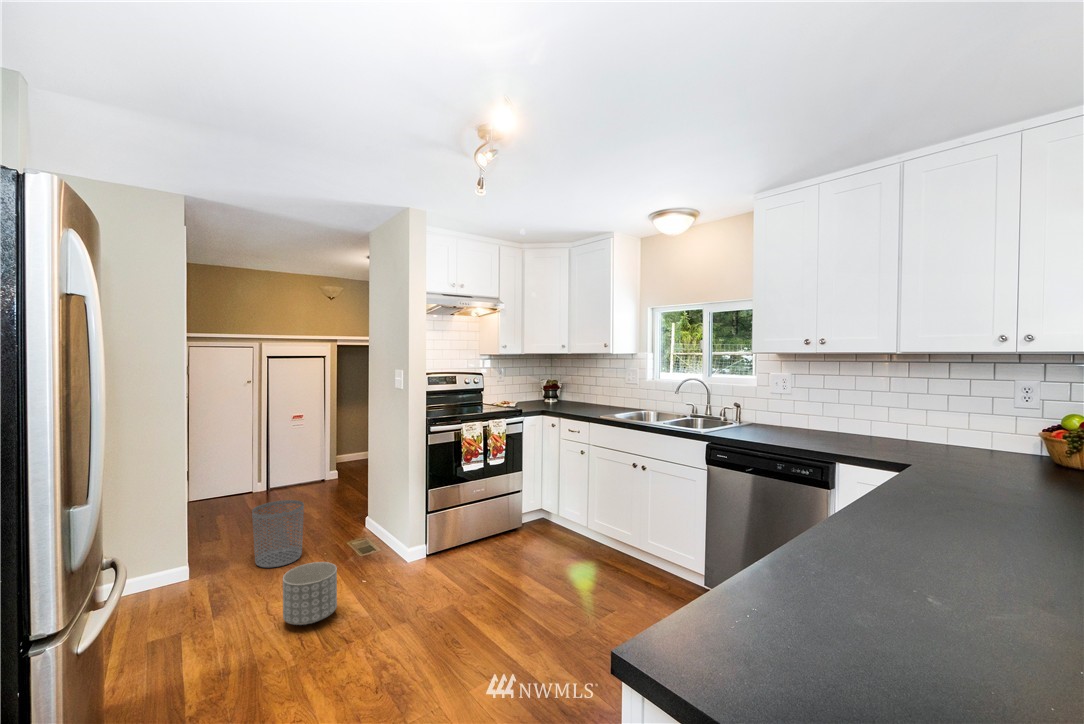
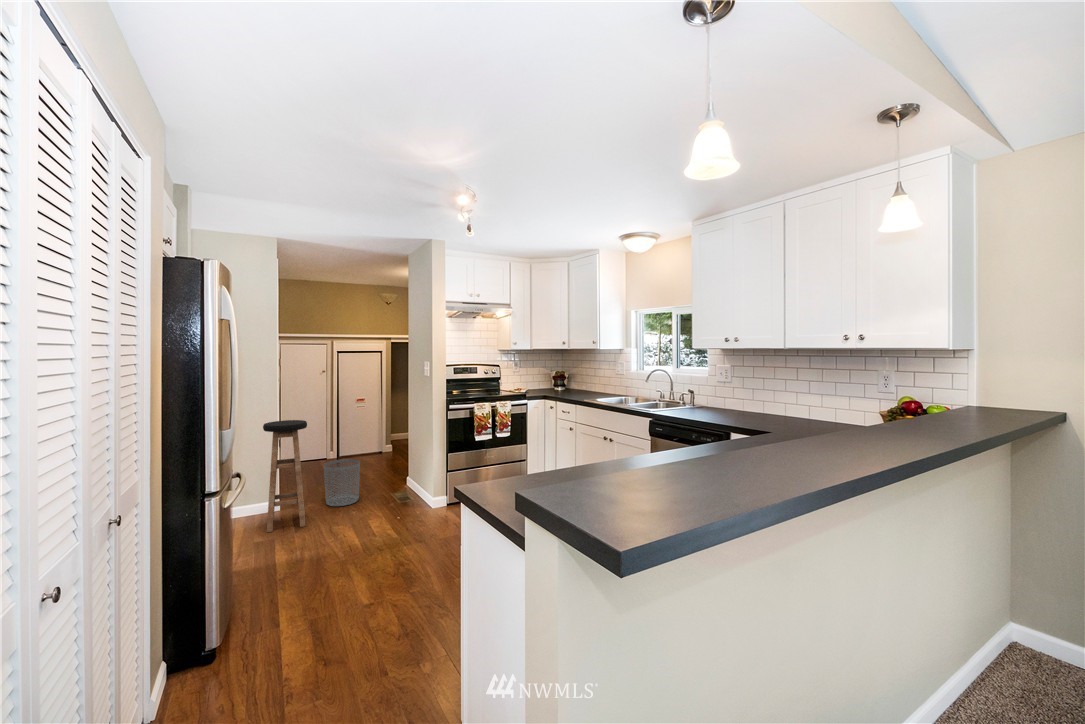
bar stool: none [161,452,229,620] -> present [263,420,307,533]
planter: present [283,562,337,625] -> none [342,499,379,540]

